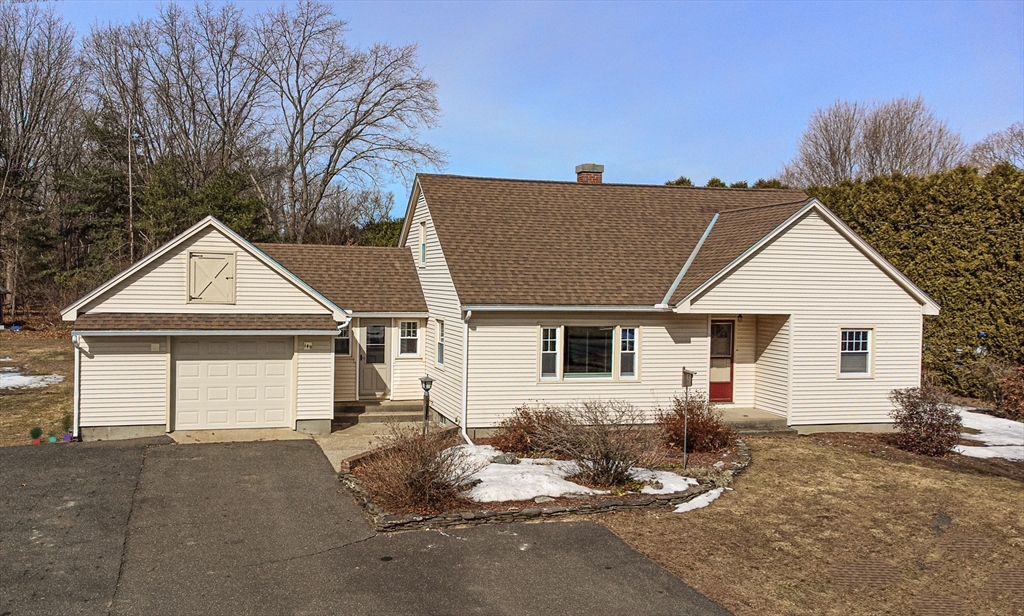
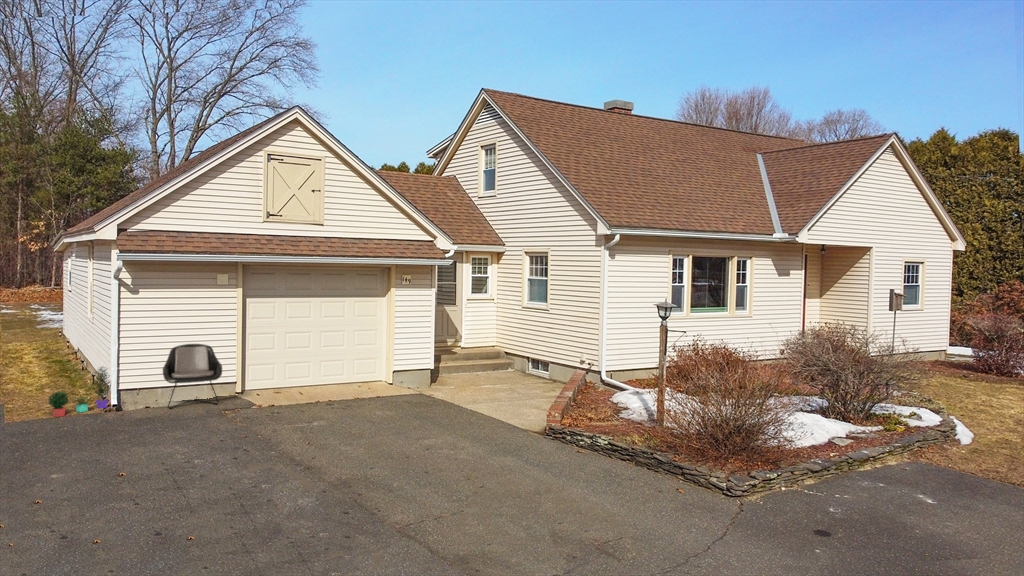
lounge chair: none [104,396,148,443] -> present [163,344,222,409]

